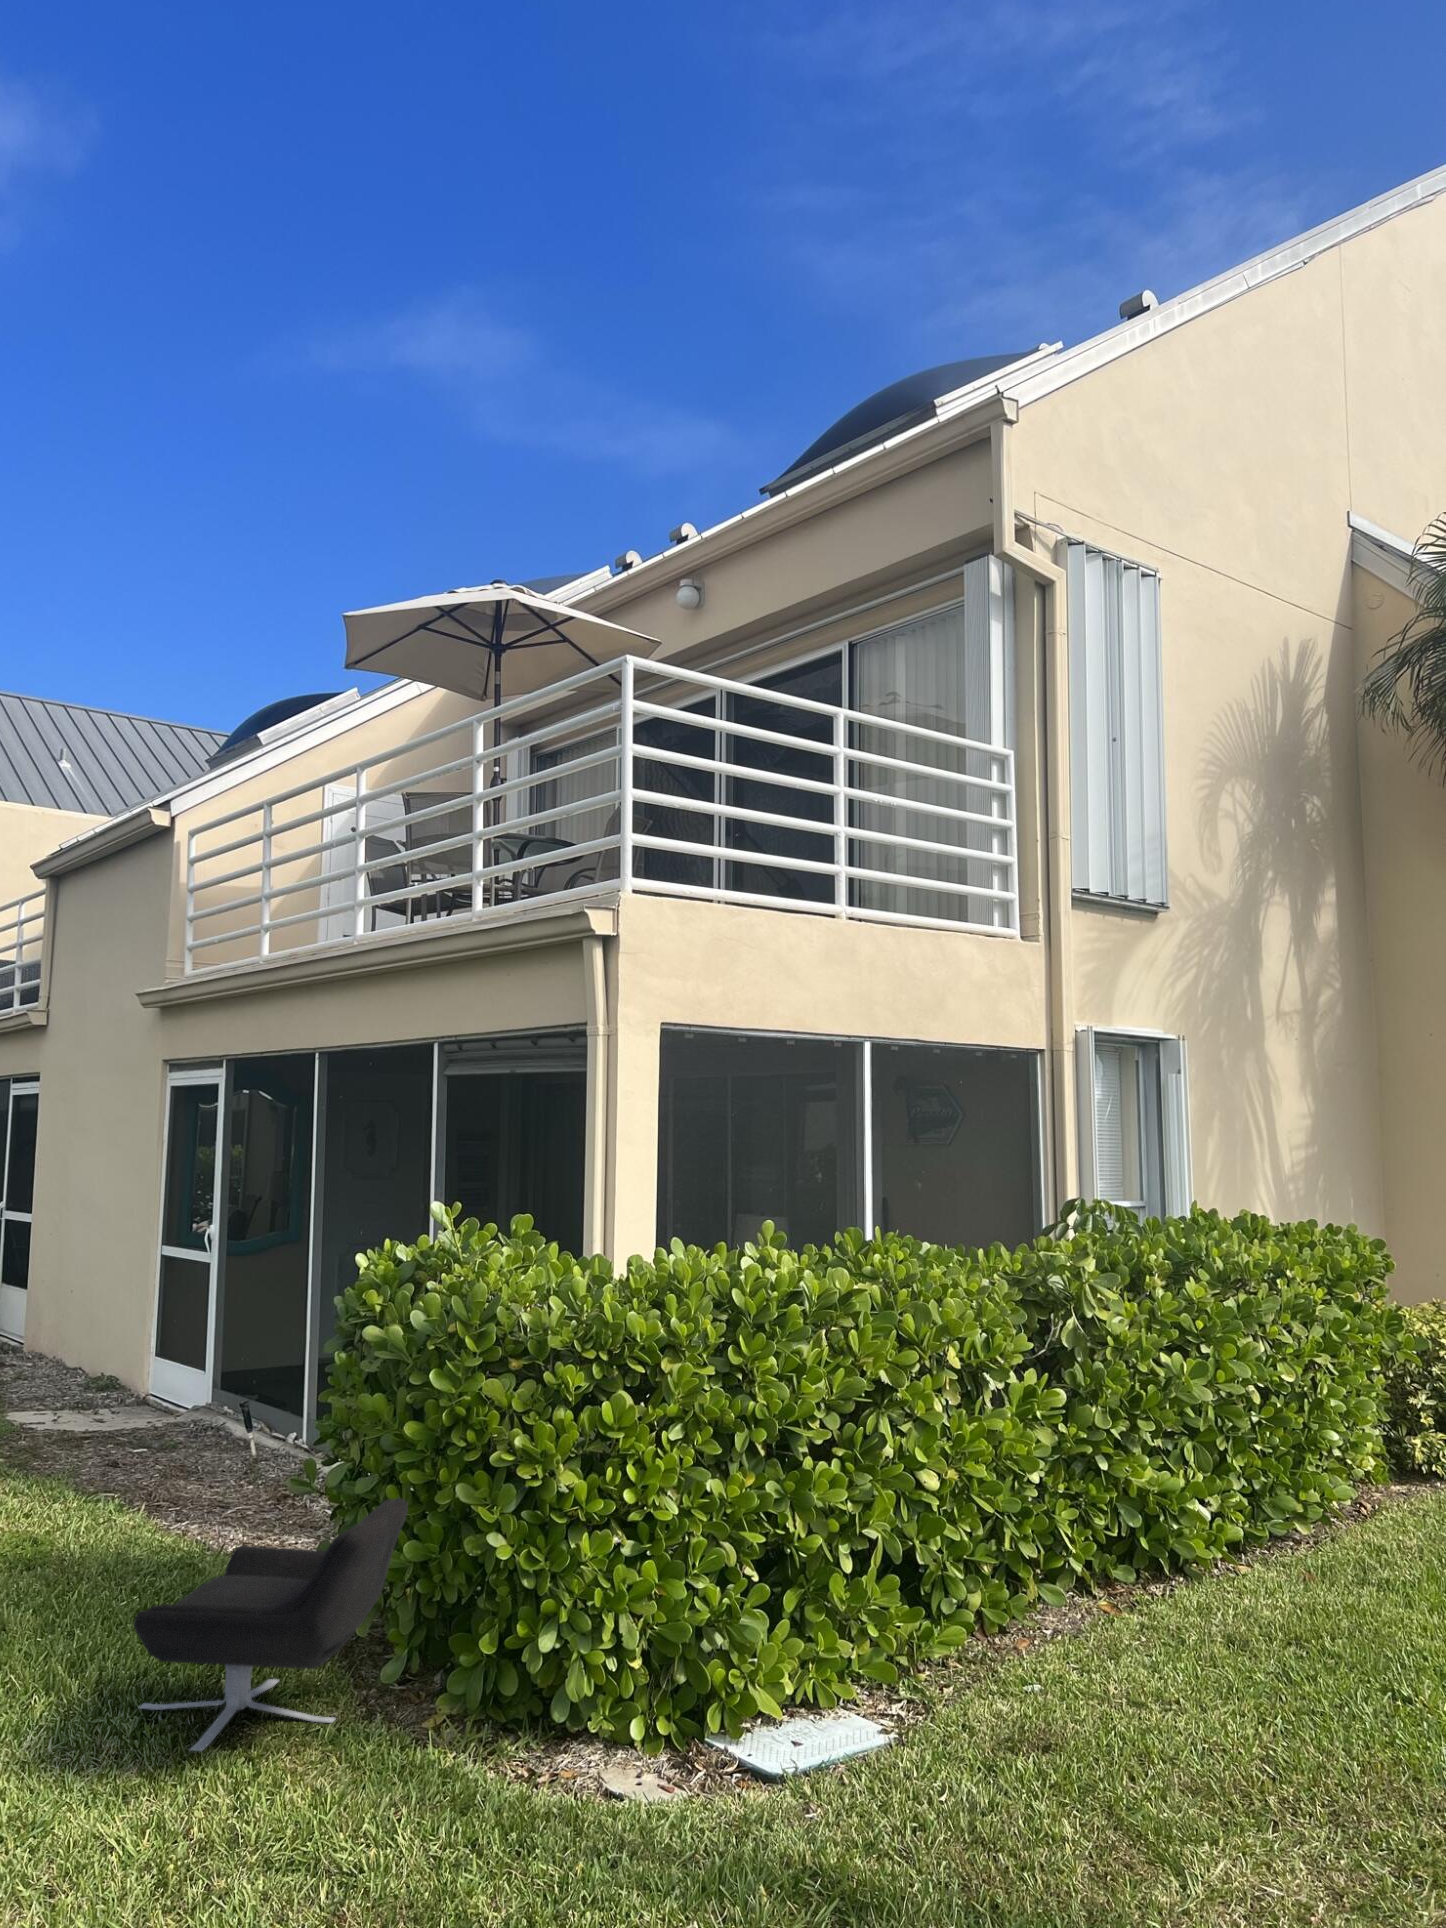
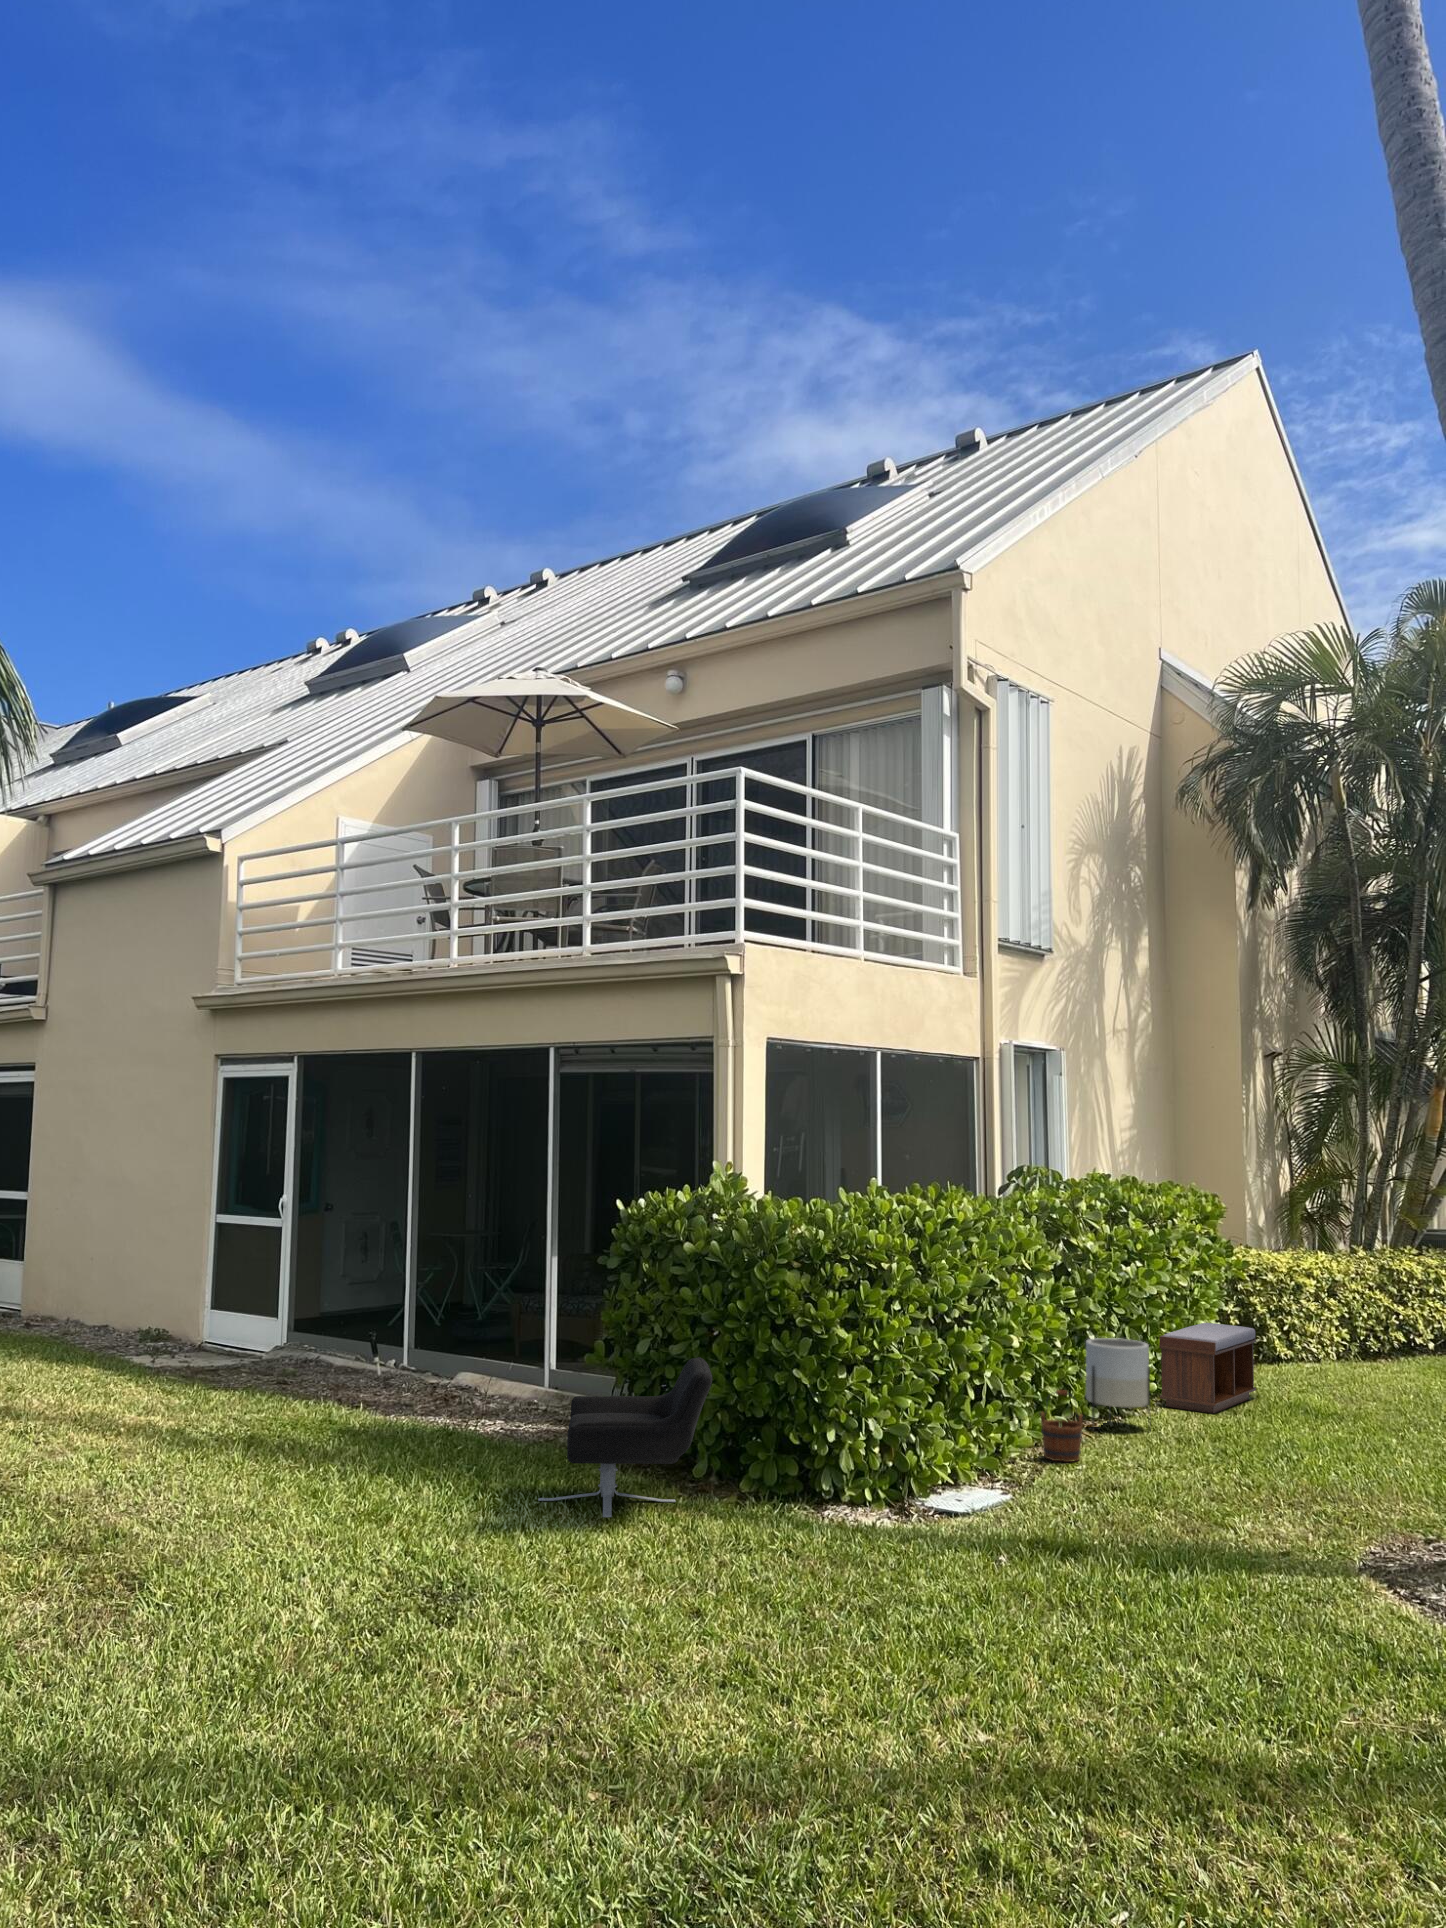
bench: none [1244,1429,1410,1574] -> present [1159,1323,1256,1413]
planter: none [1101,1459,1196,1609] -> present [1086,1338,1151,1431]
wooden bucket: none [980,1552,1046,1668] -> present [1040,1390,1083,1462]

